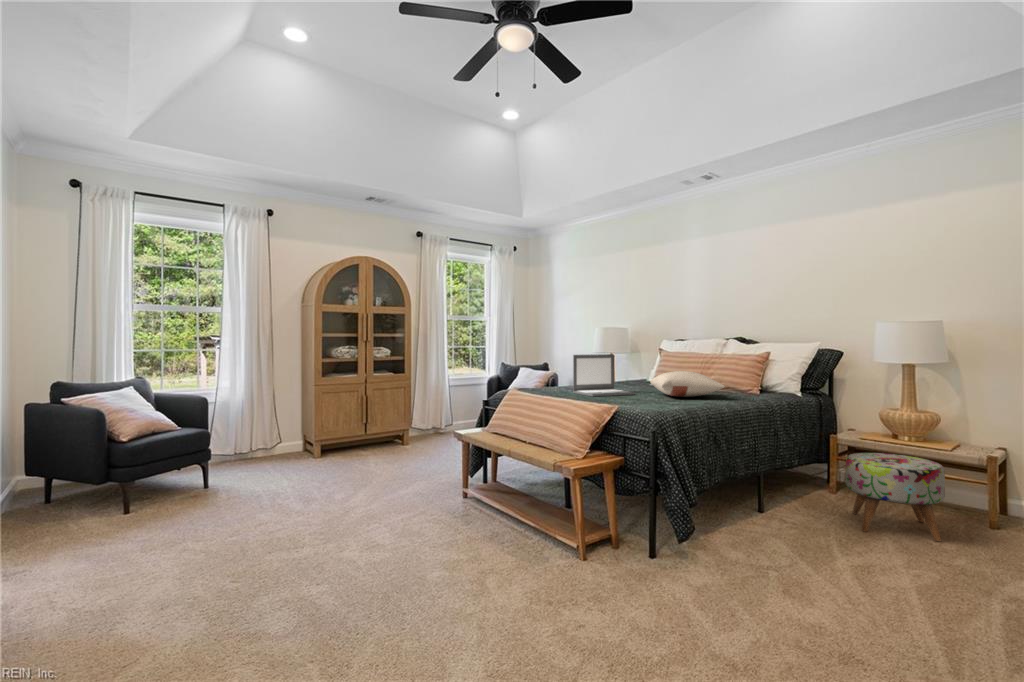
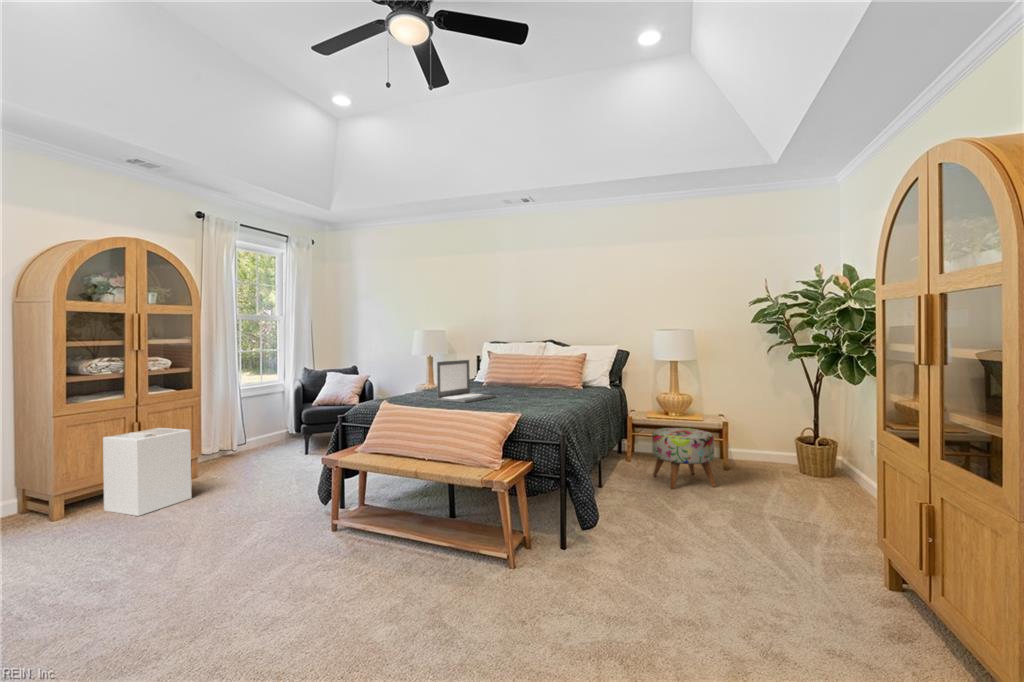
pillow: present [650,371,725,397] -> none [506,374,577,397]
laundry hamper: none [341,401,393,465] -> present [103,428,192,516]

